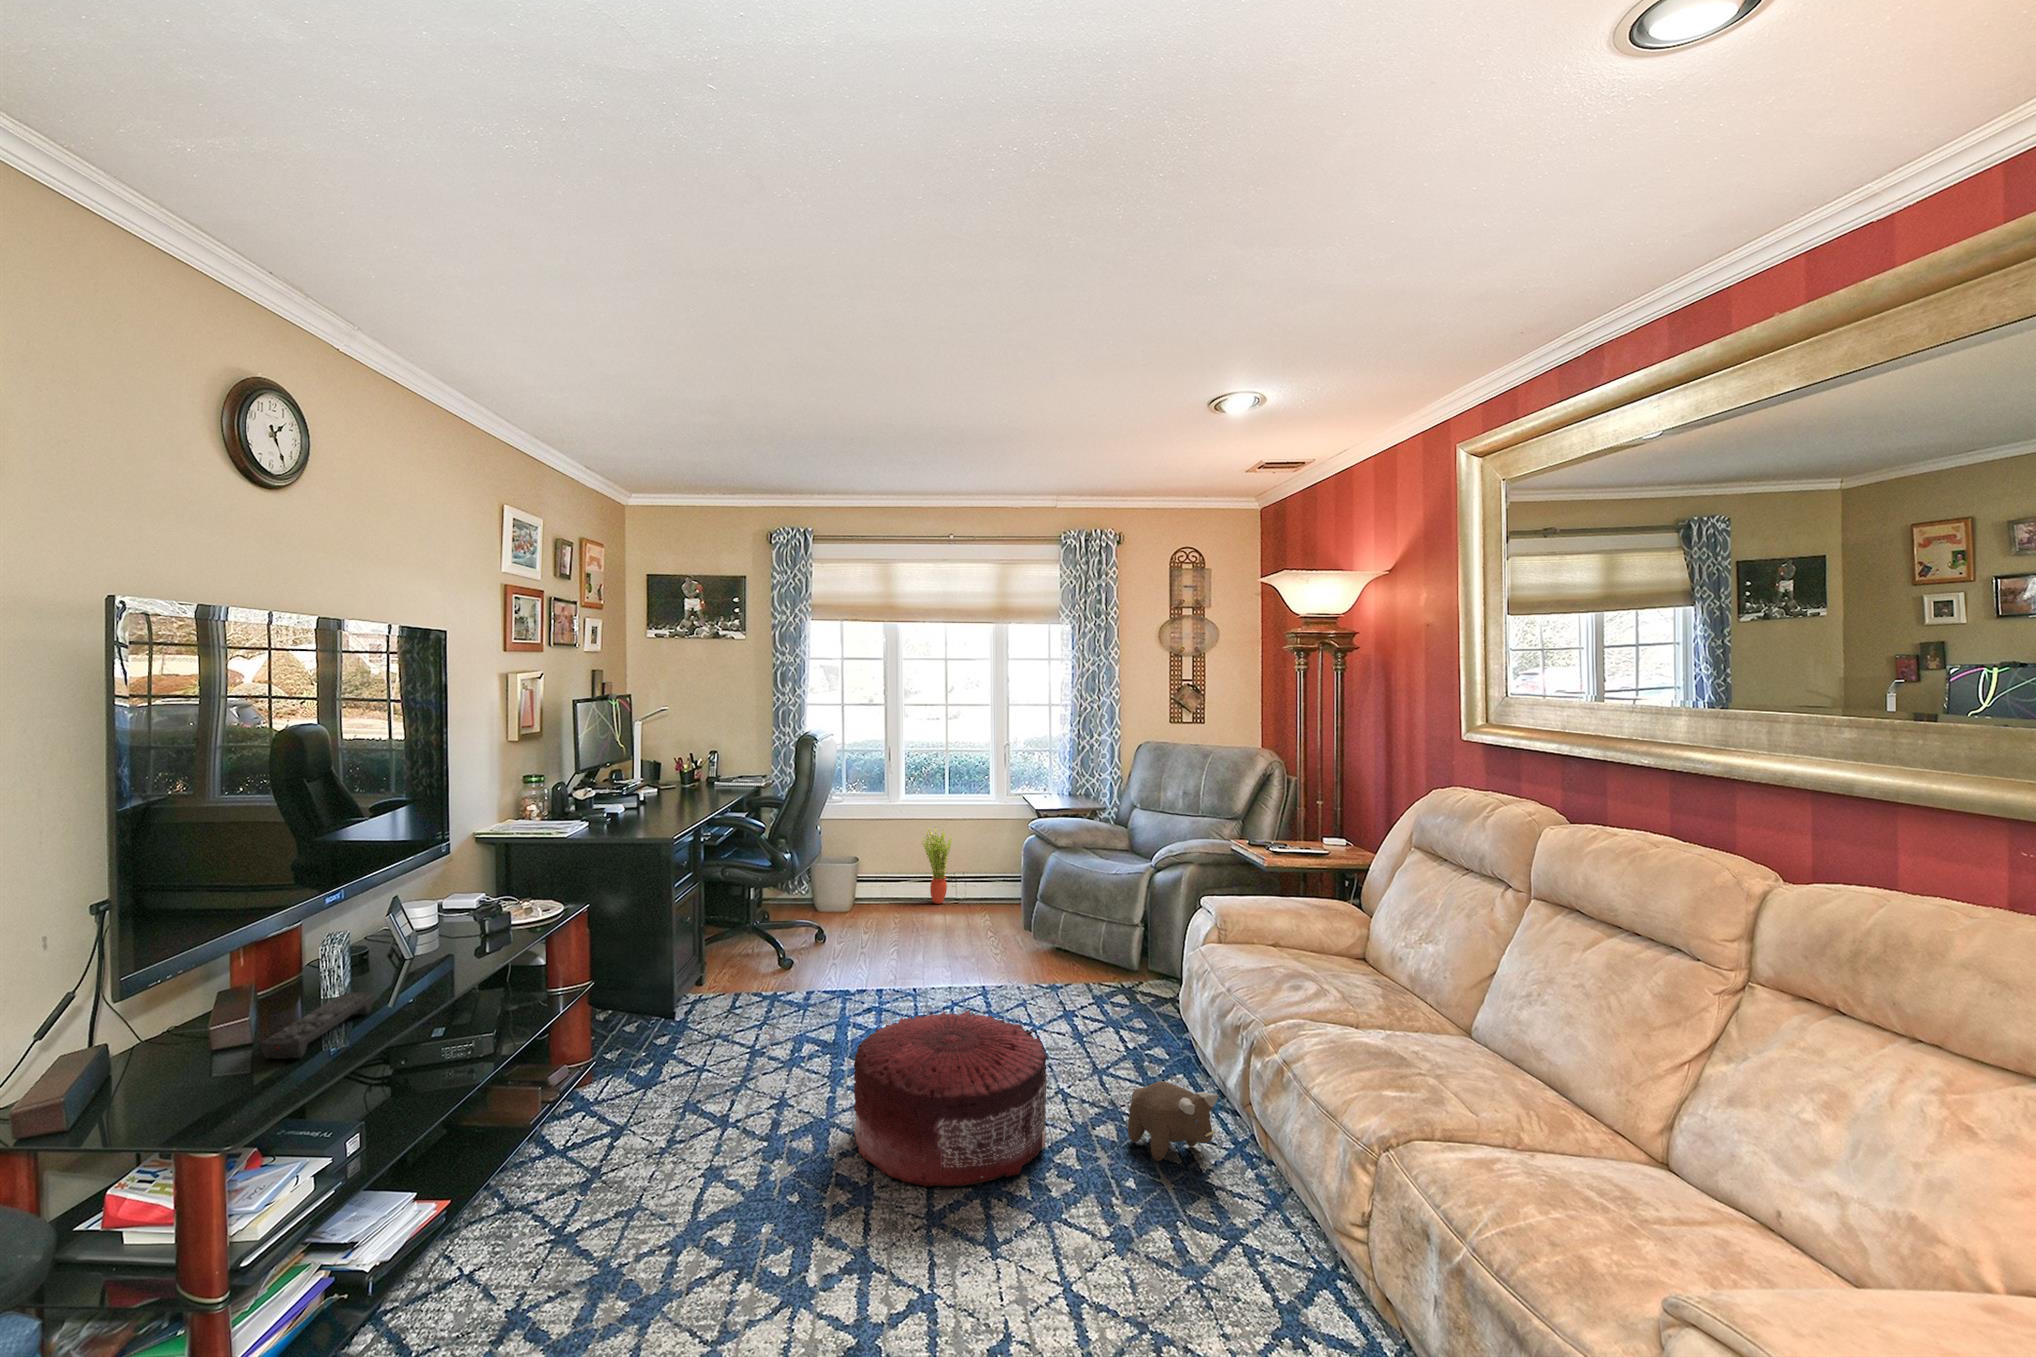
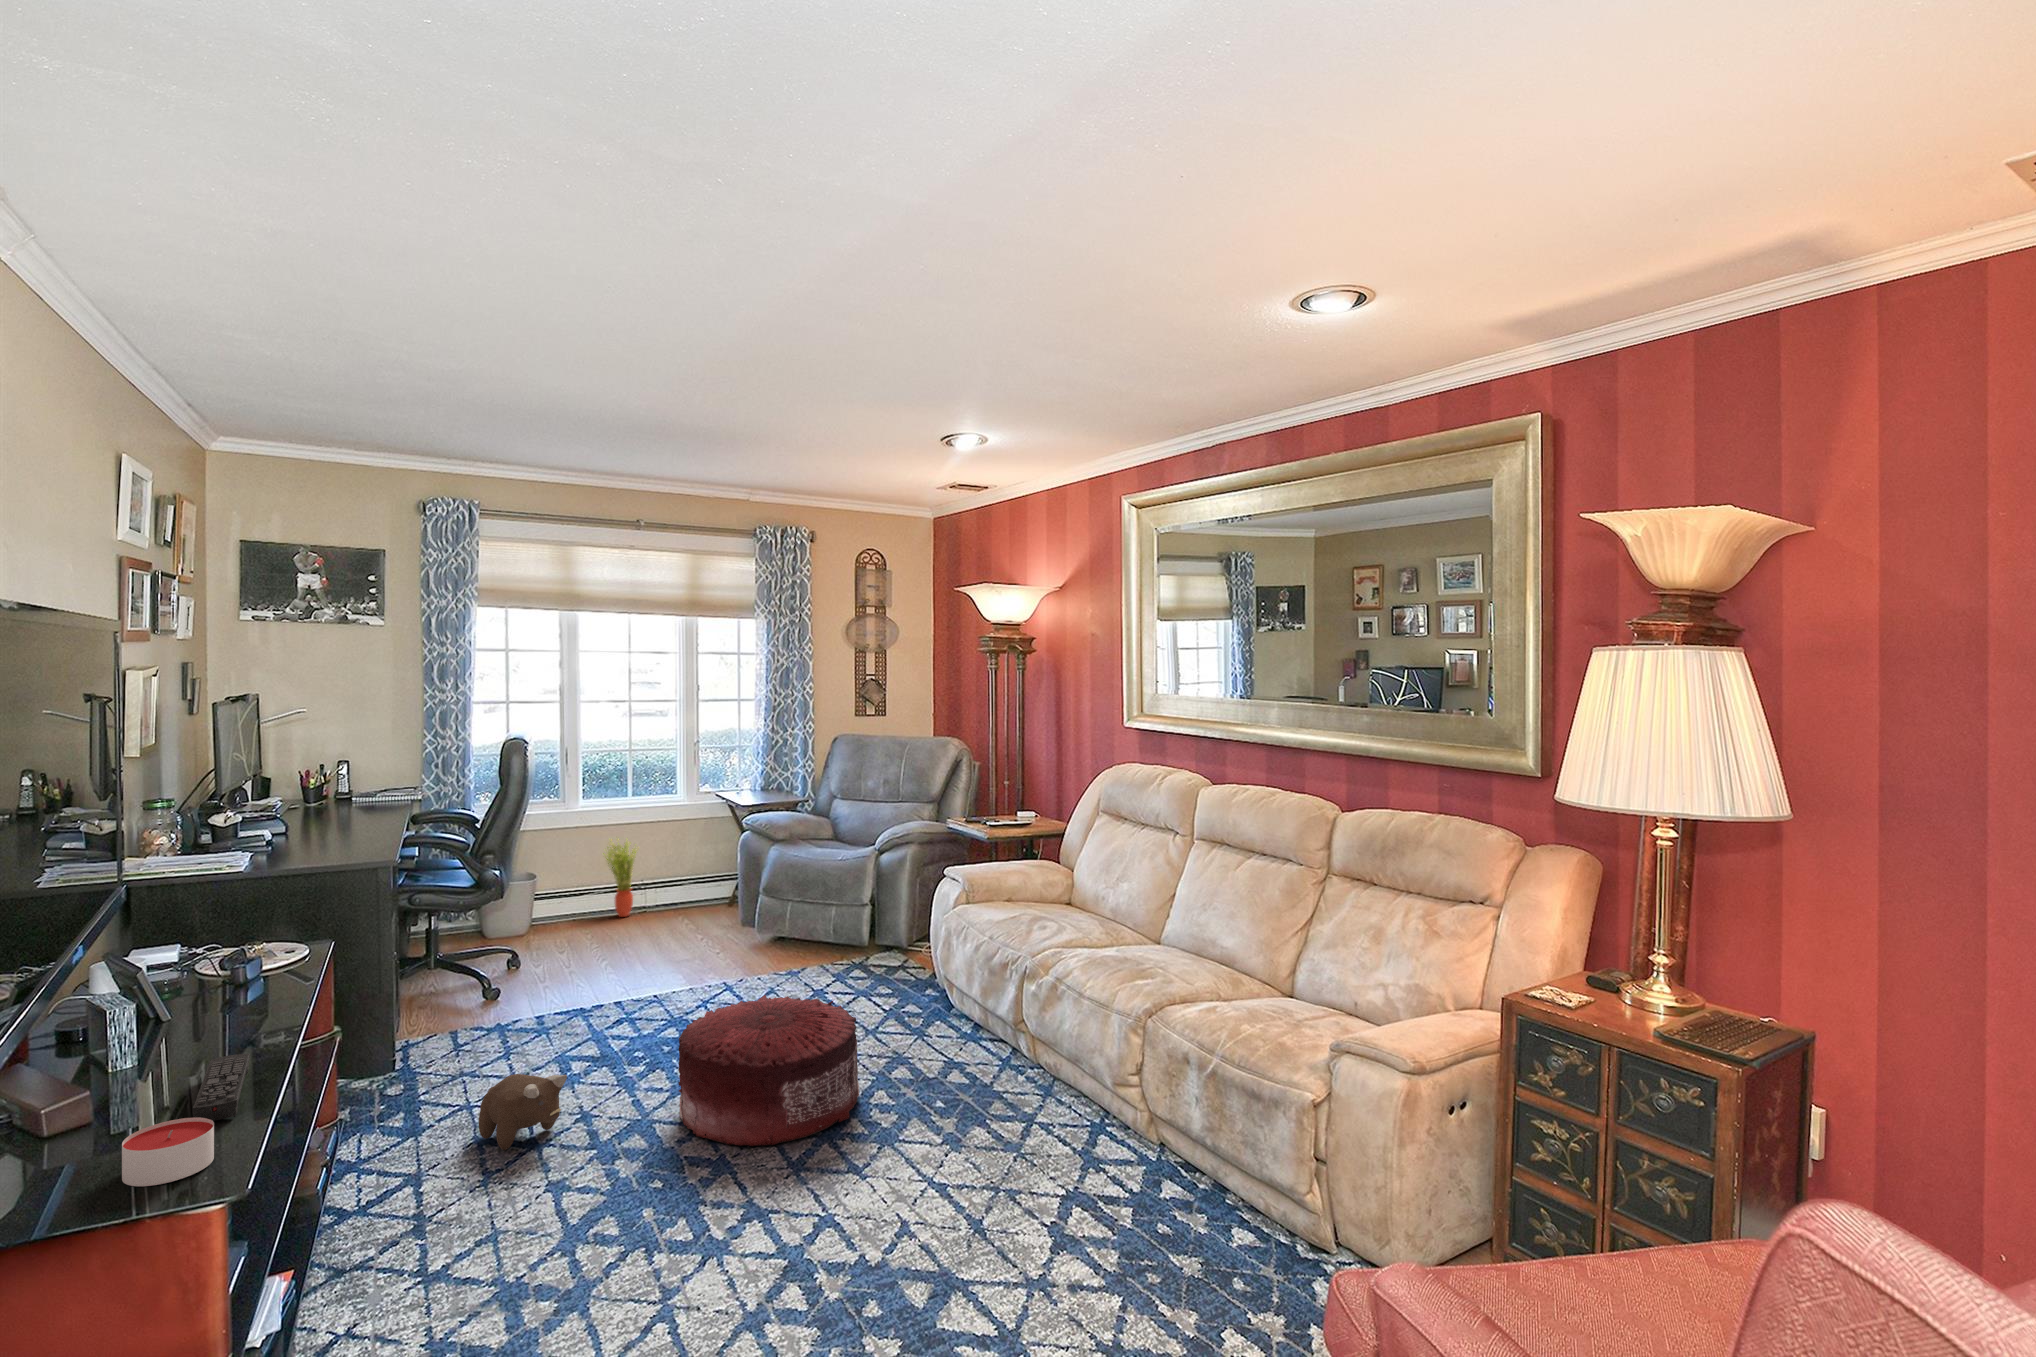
candle: none [134,1054,231,1121] -> present [122,1118,214,1186]
plush toy: present [1128,1081,1218,1161] -> present [479,1074,567,1150]

